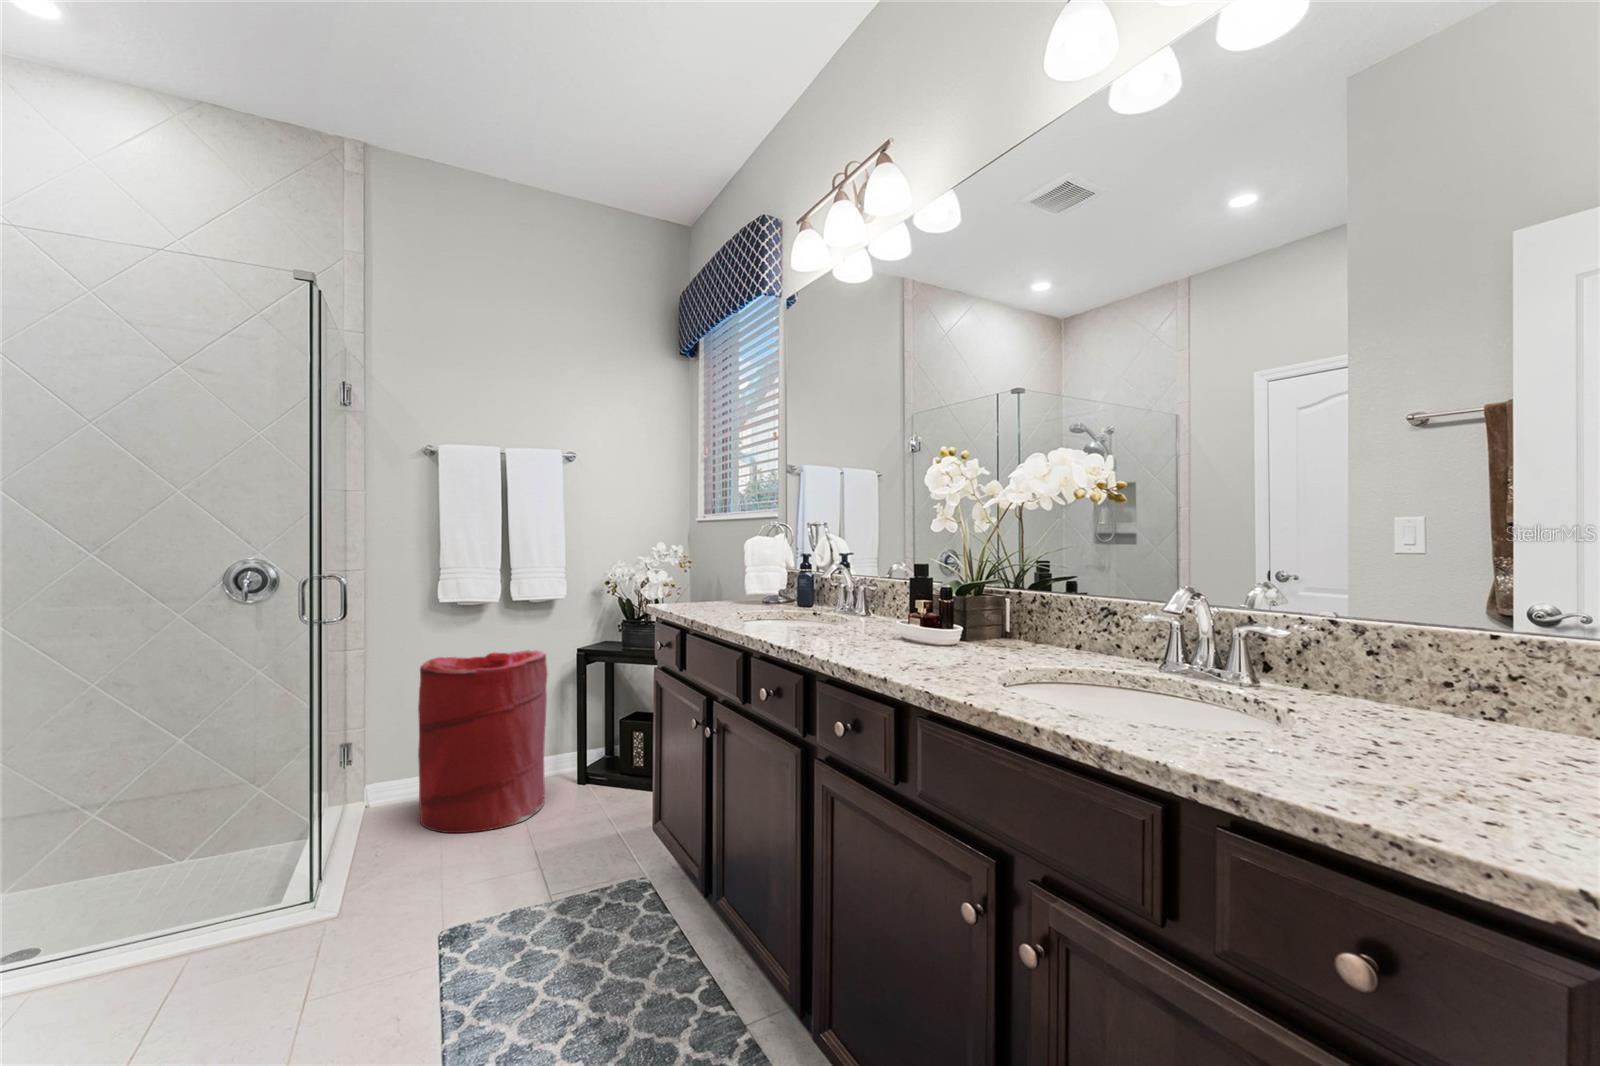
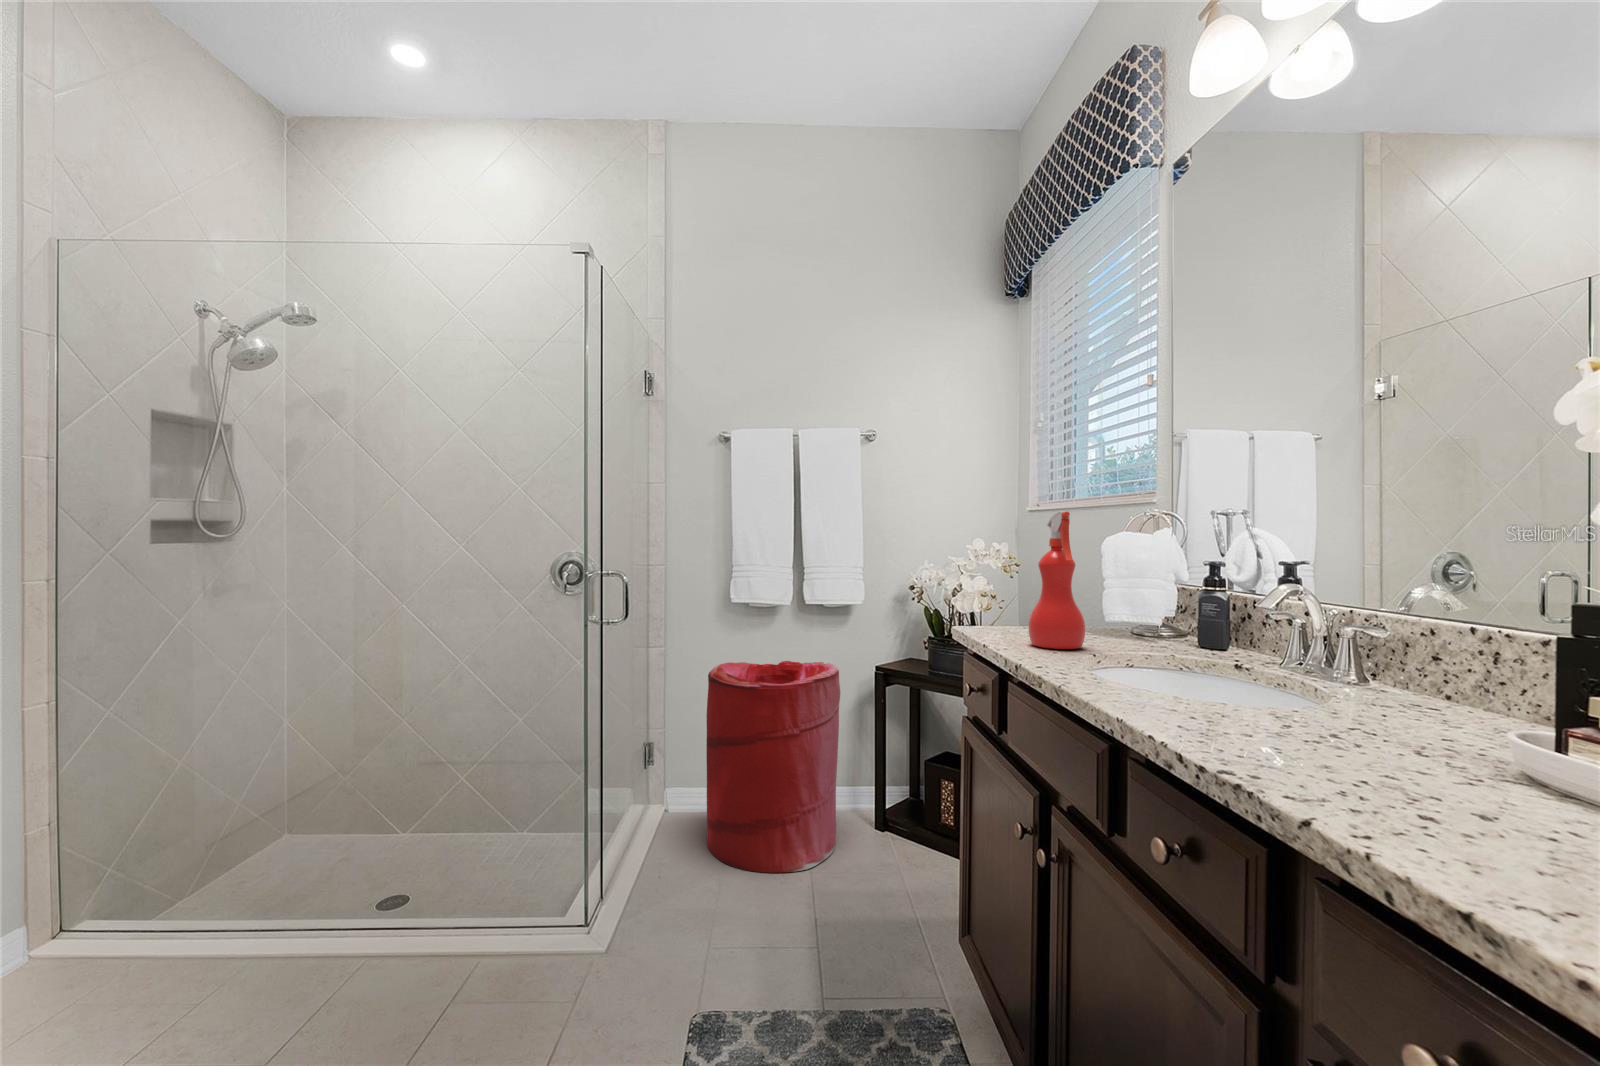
spray bottle: none [699,523,734,613] -> present [1028,511,1085,649]

